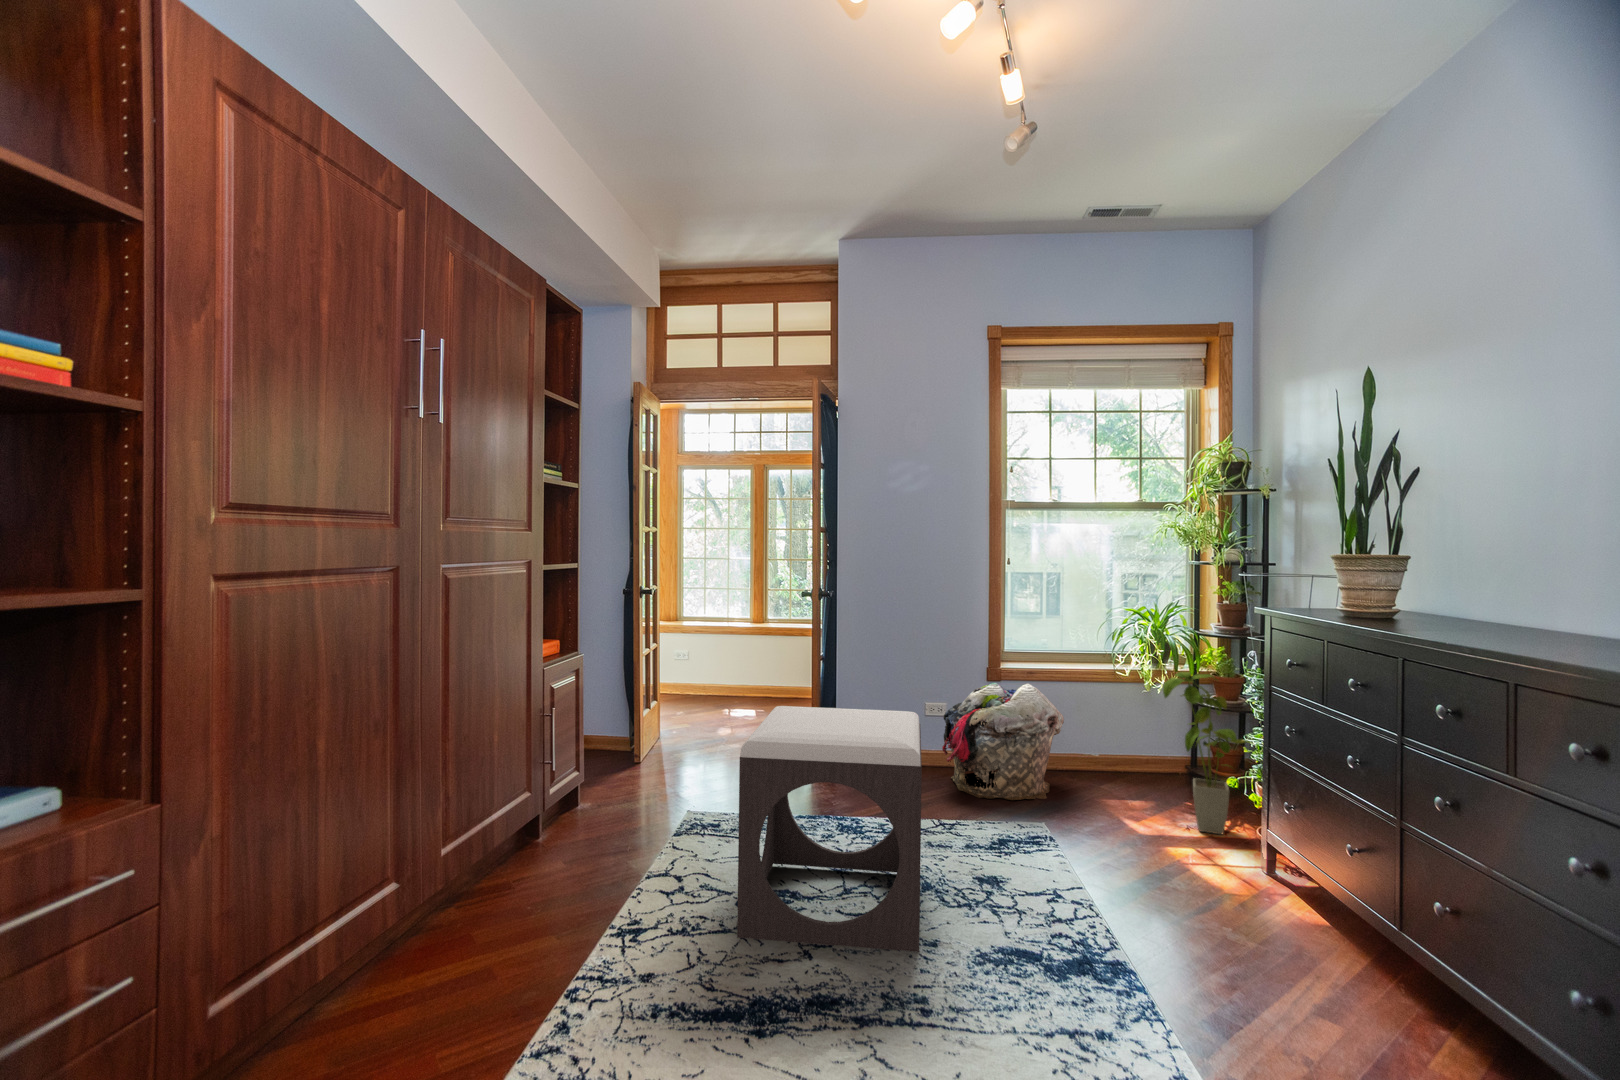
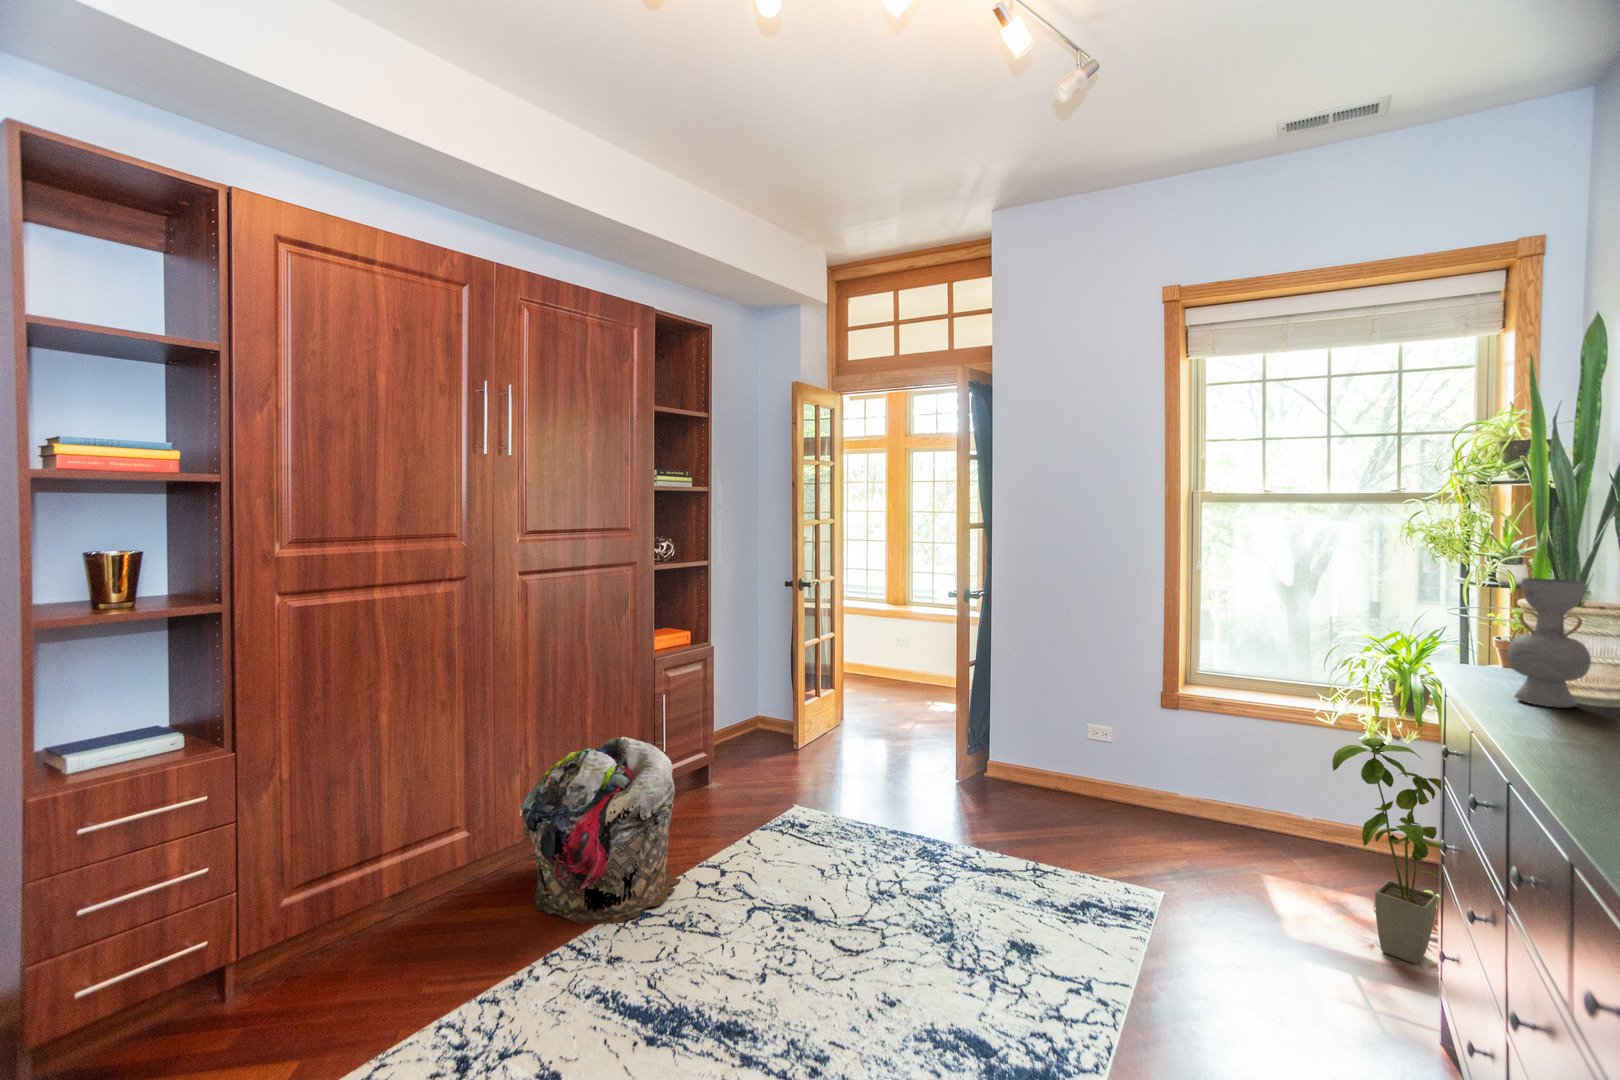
decorative vase: none [1321,535,1371,619] -> present [1507,578,1591,708]
laundry basket: present [942,683,1064,800] -> present [521,737,681,925]
footstool: present [737,706,922,952] -> none [724,723,959,1008]

